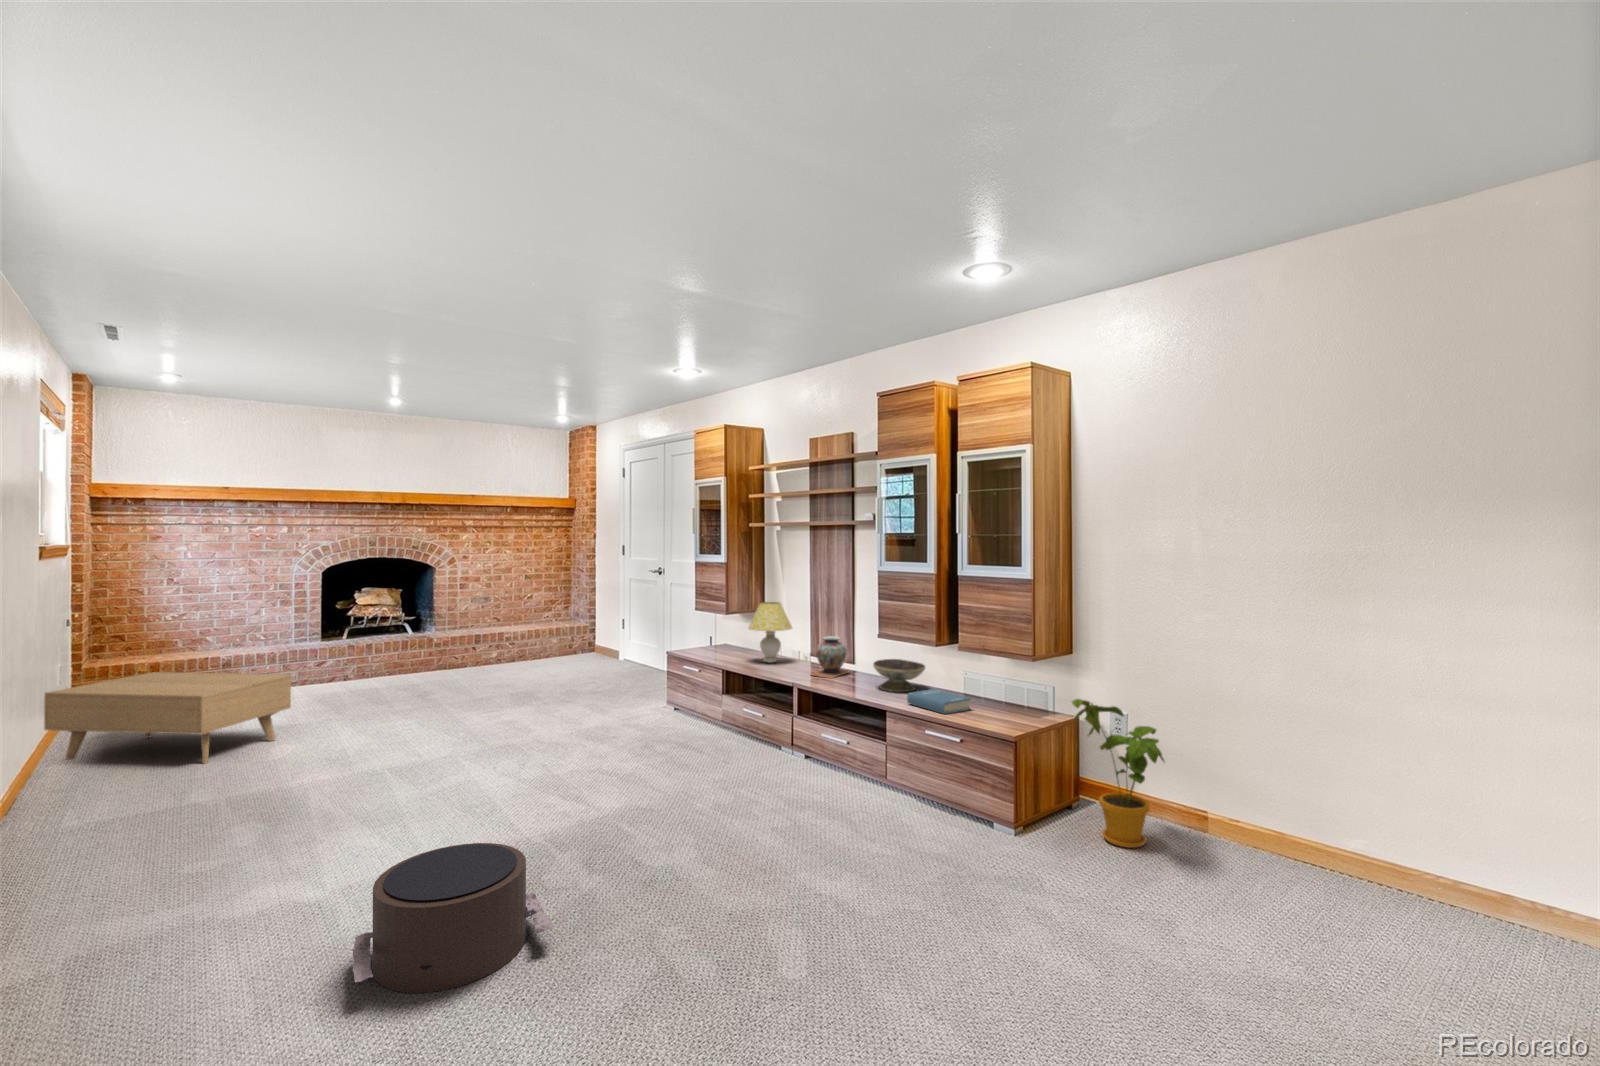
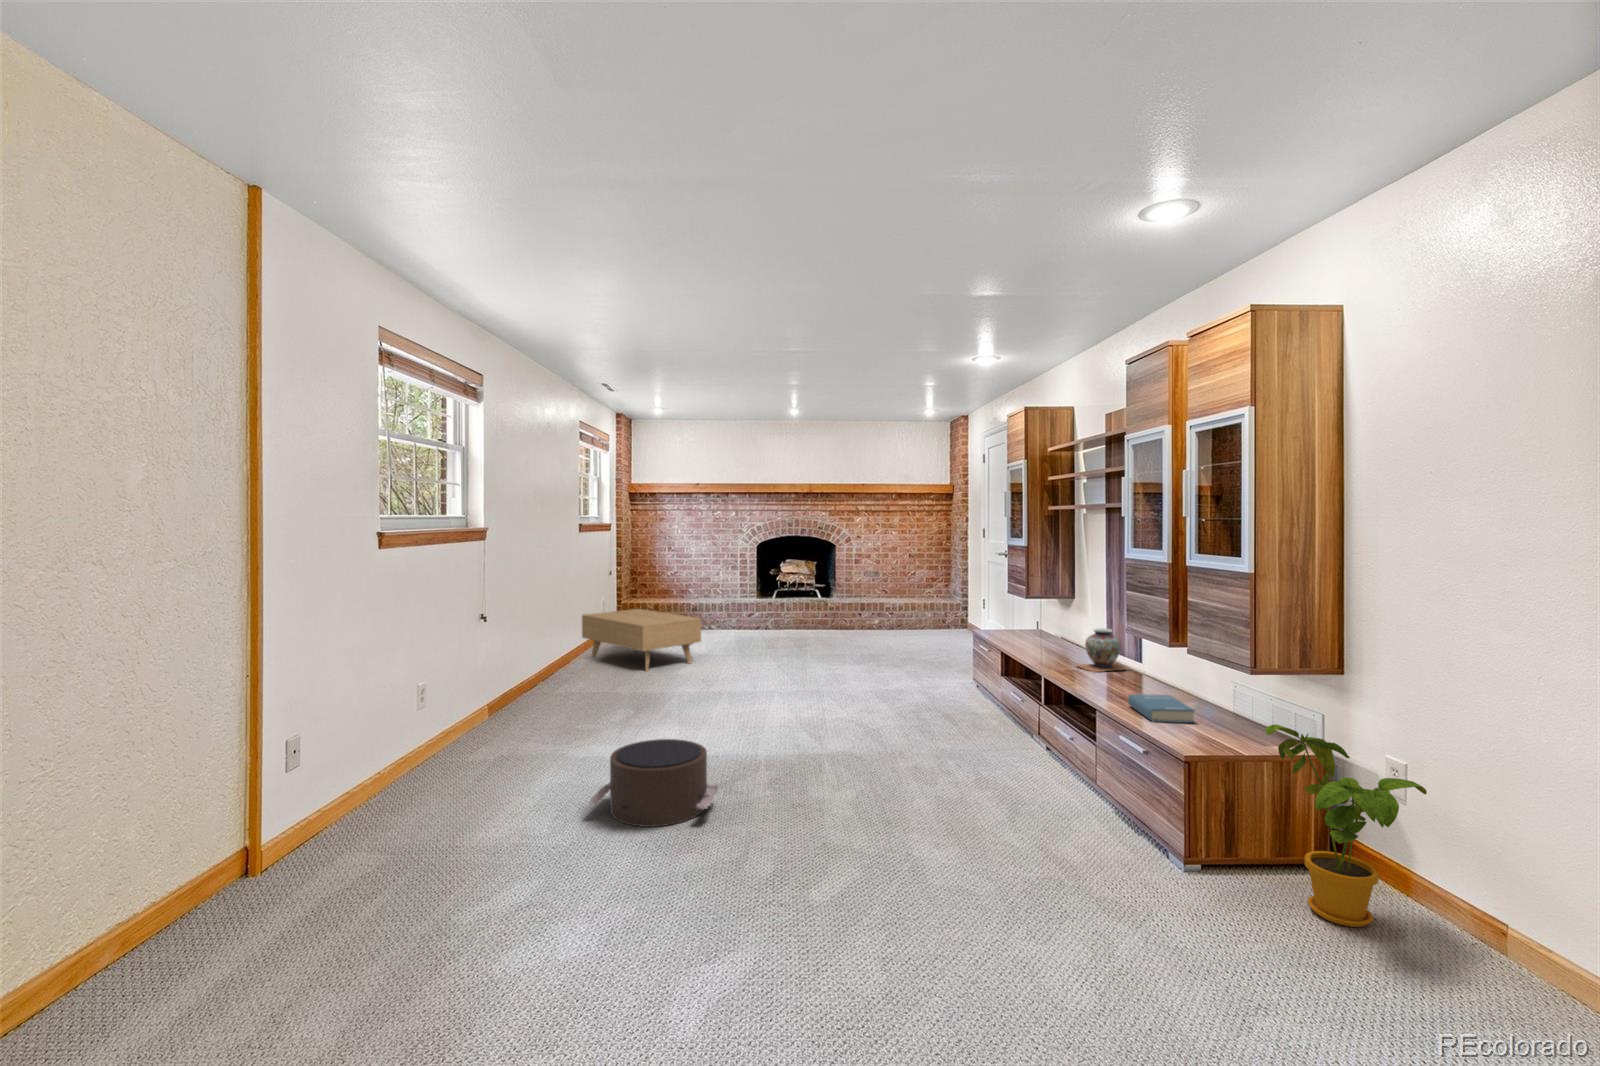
table lamp: present [749,602,792,663] -> none [1035,589,1083,651]
decorative bowl: present [873,659,925,692] -> none [1121,658,1185,696]

